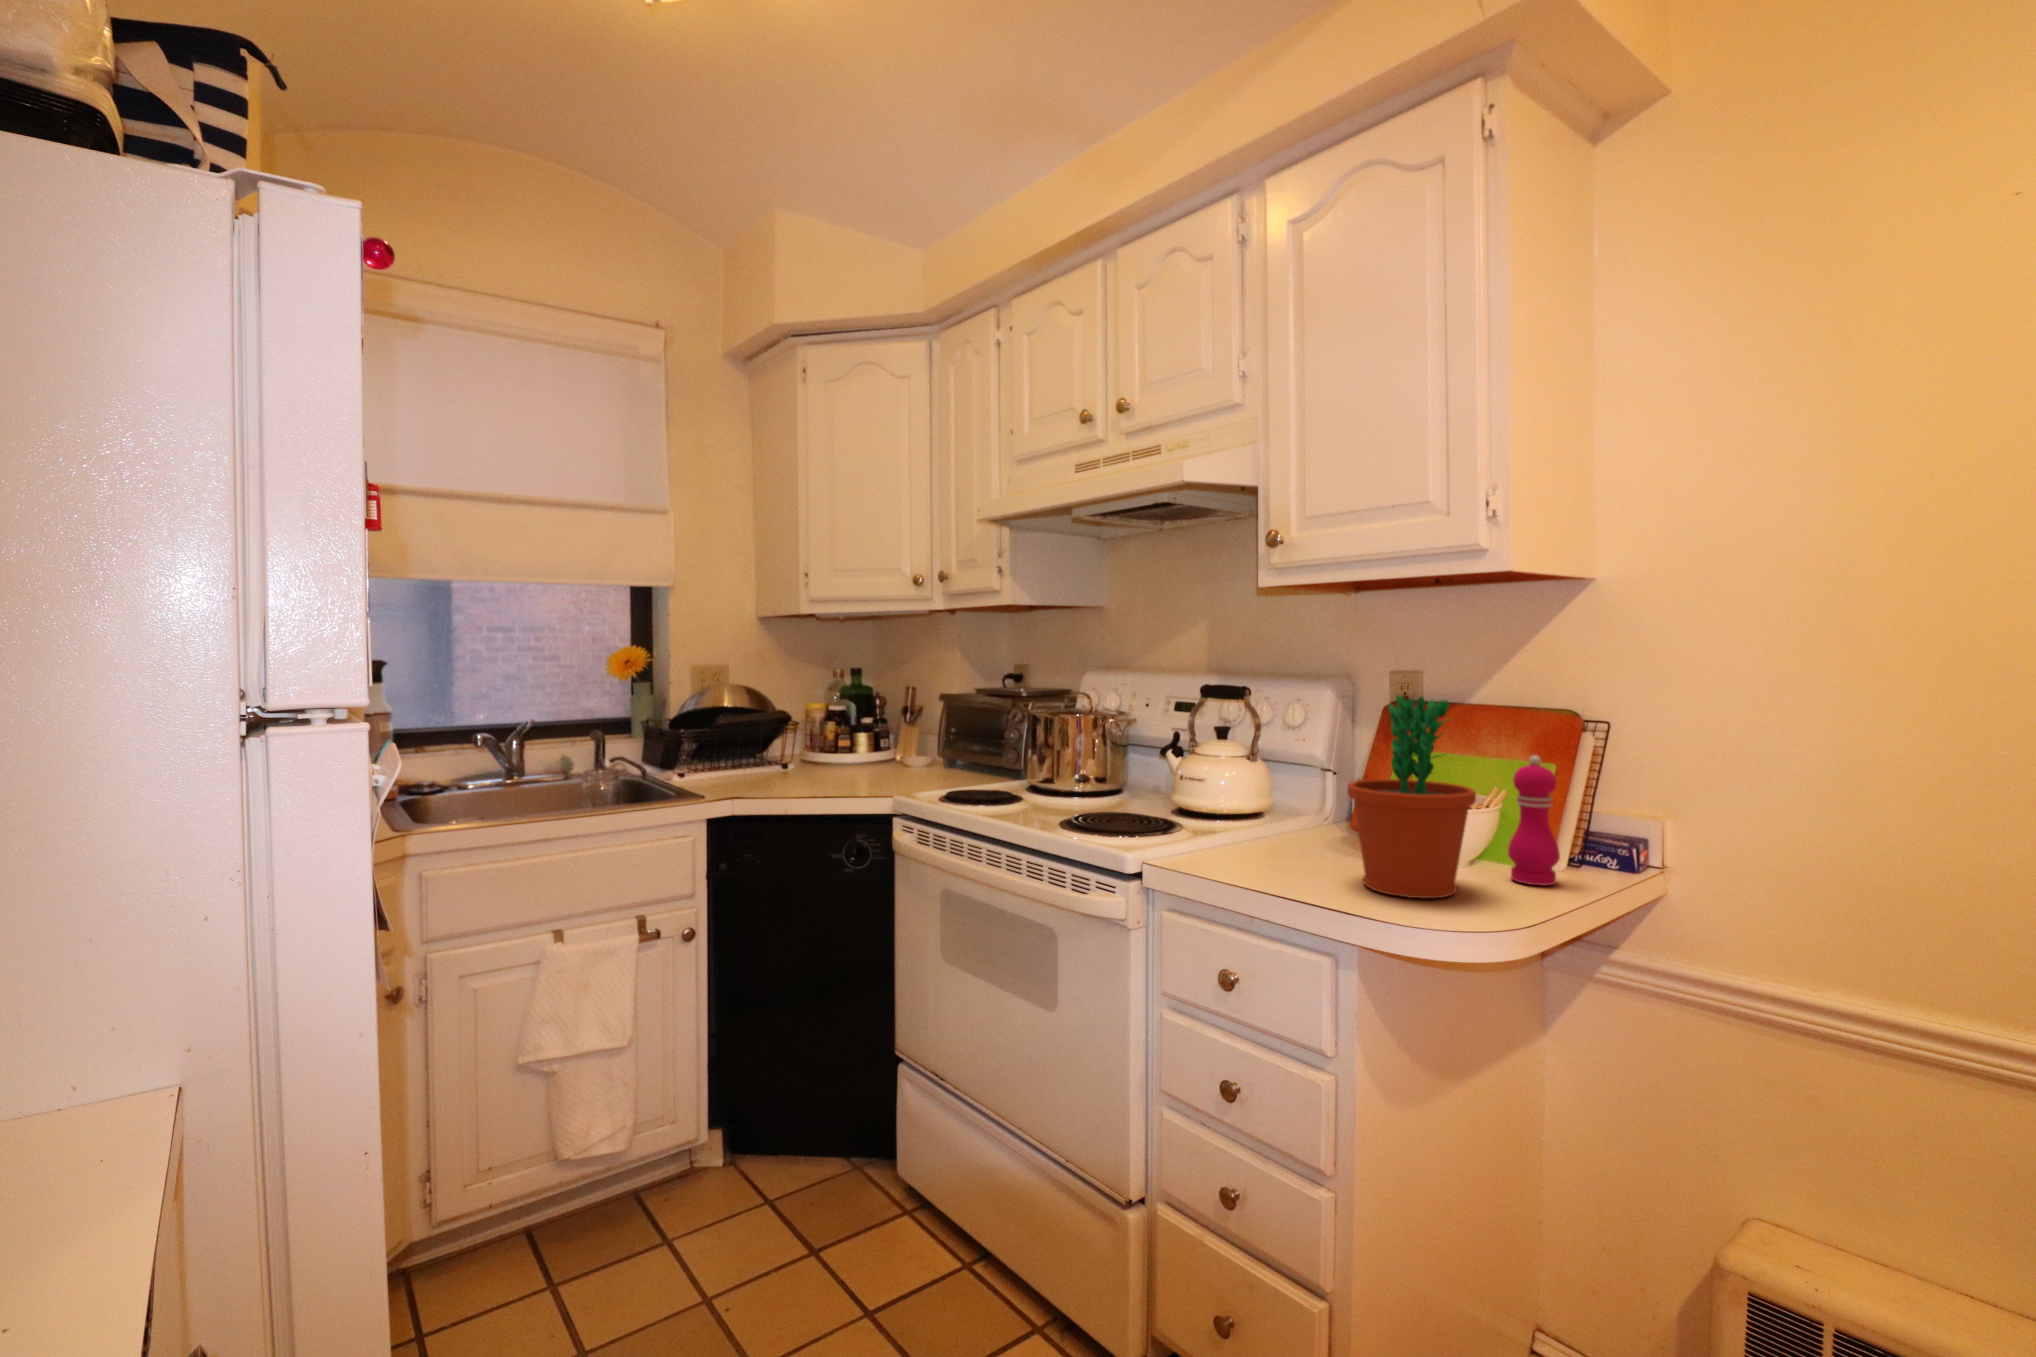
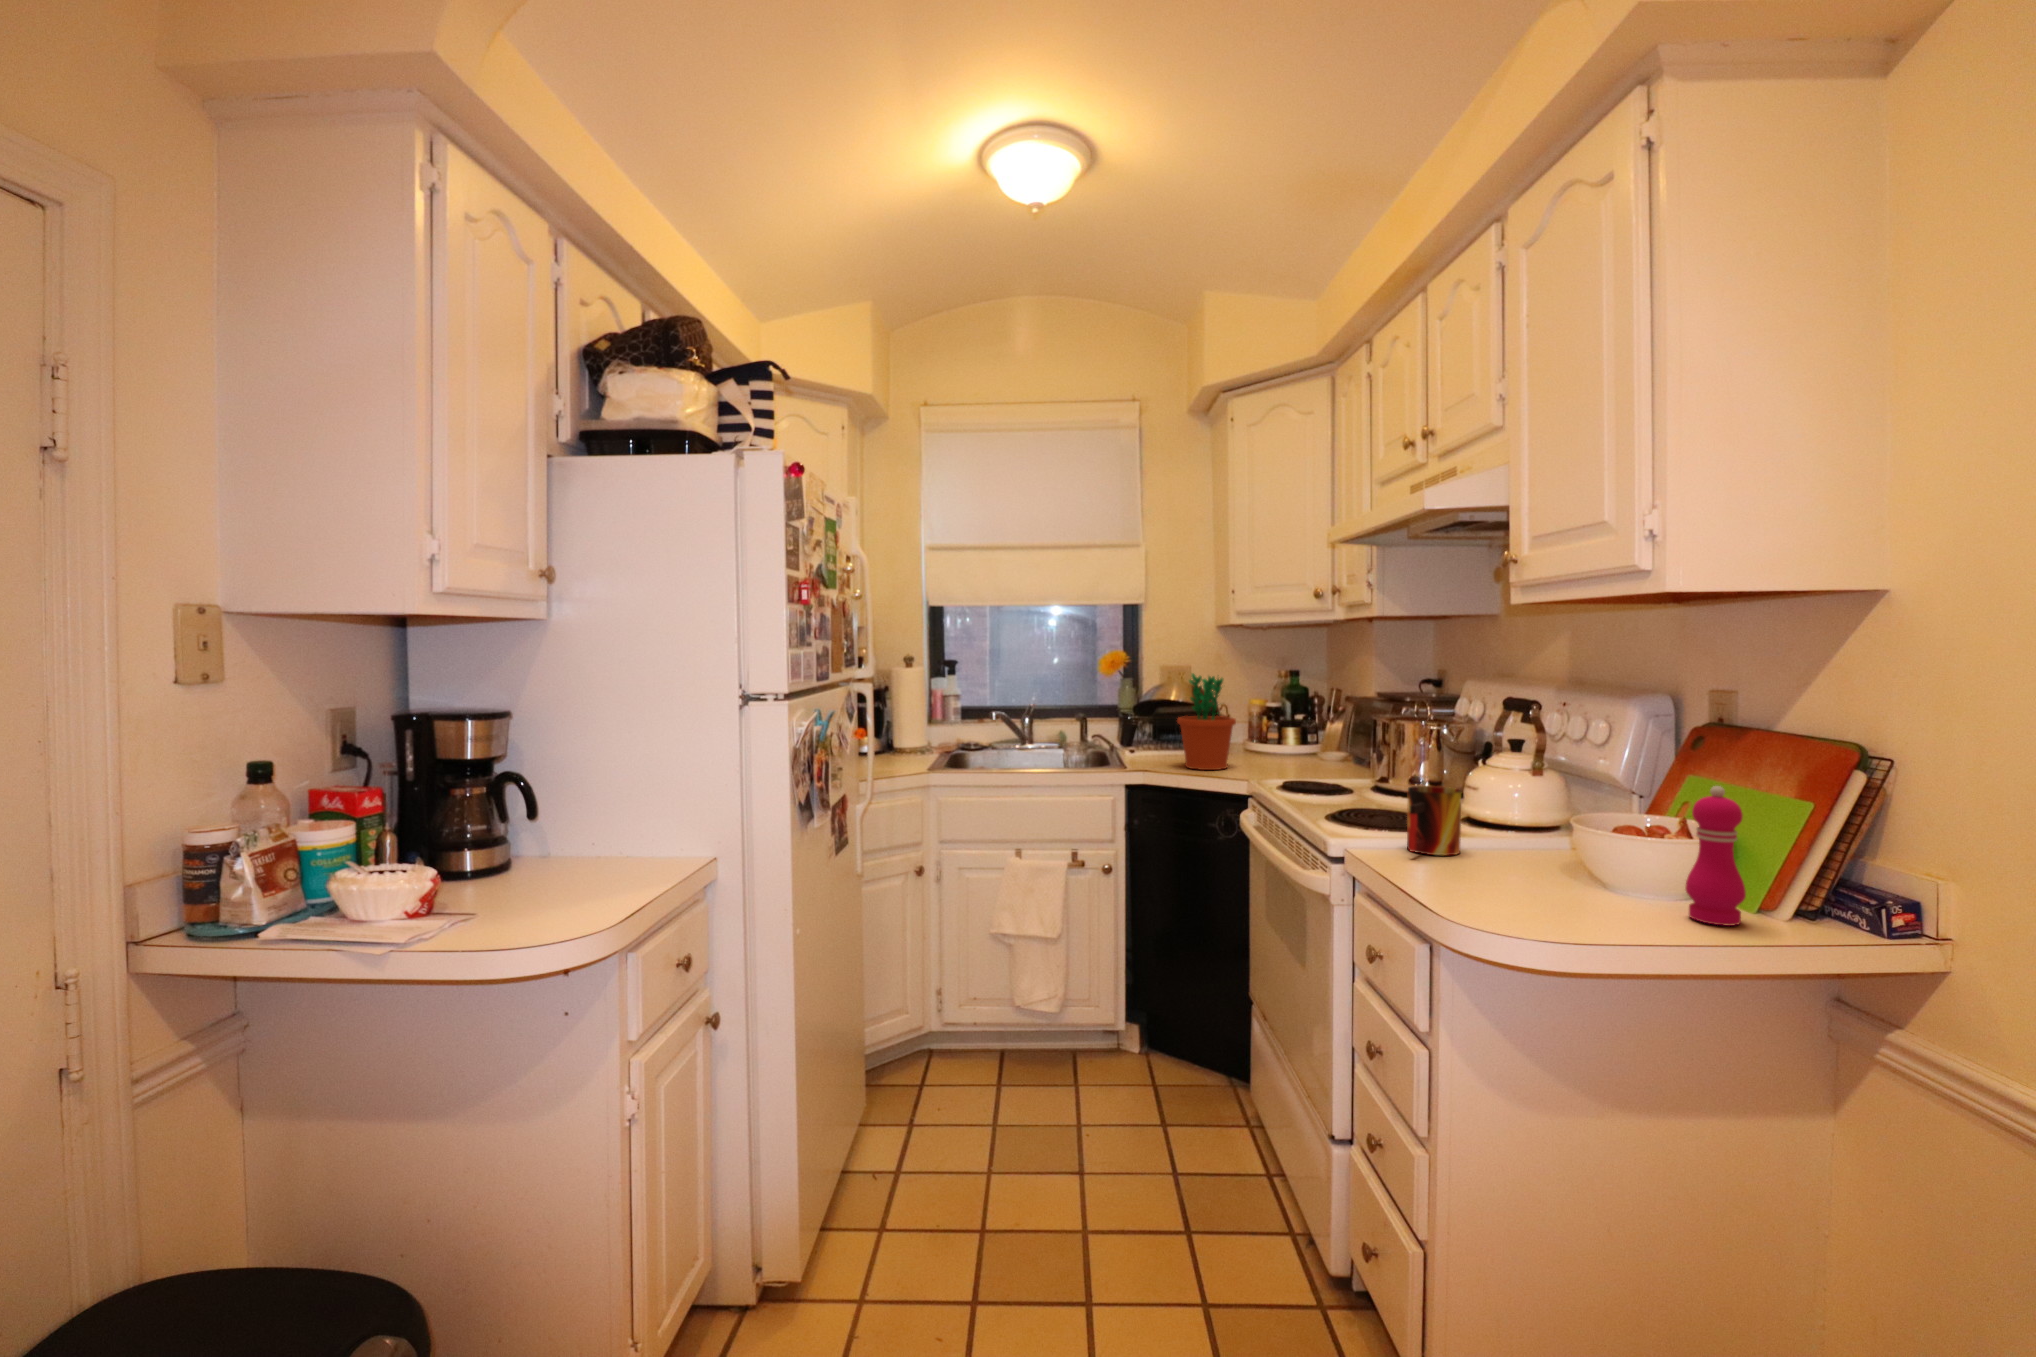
flower pot: present [1347,695,1476,898] -> present [1177,674,1236,770]
mug: none [1188,781,1242,856] -> present [1407,786,1461,855]

